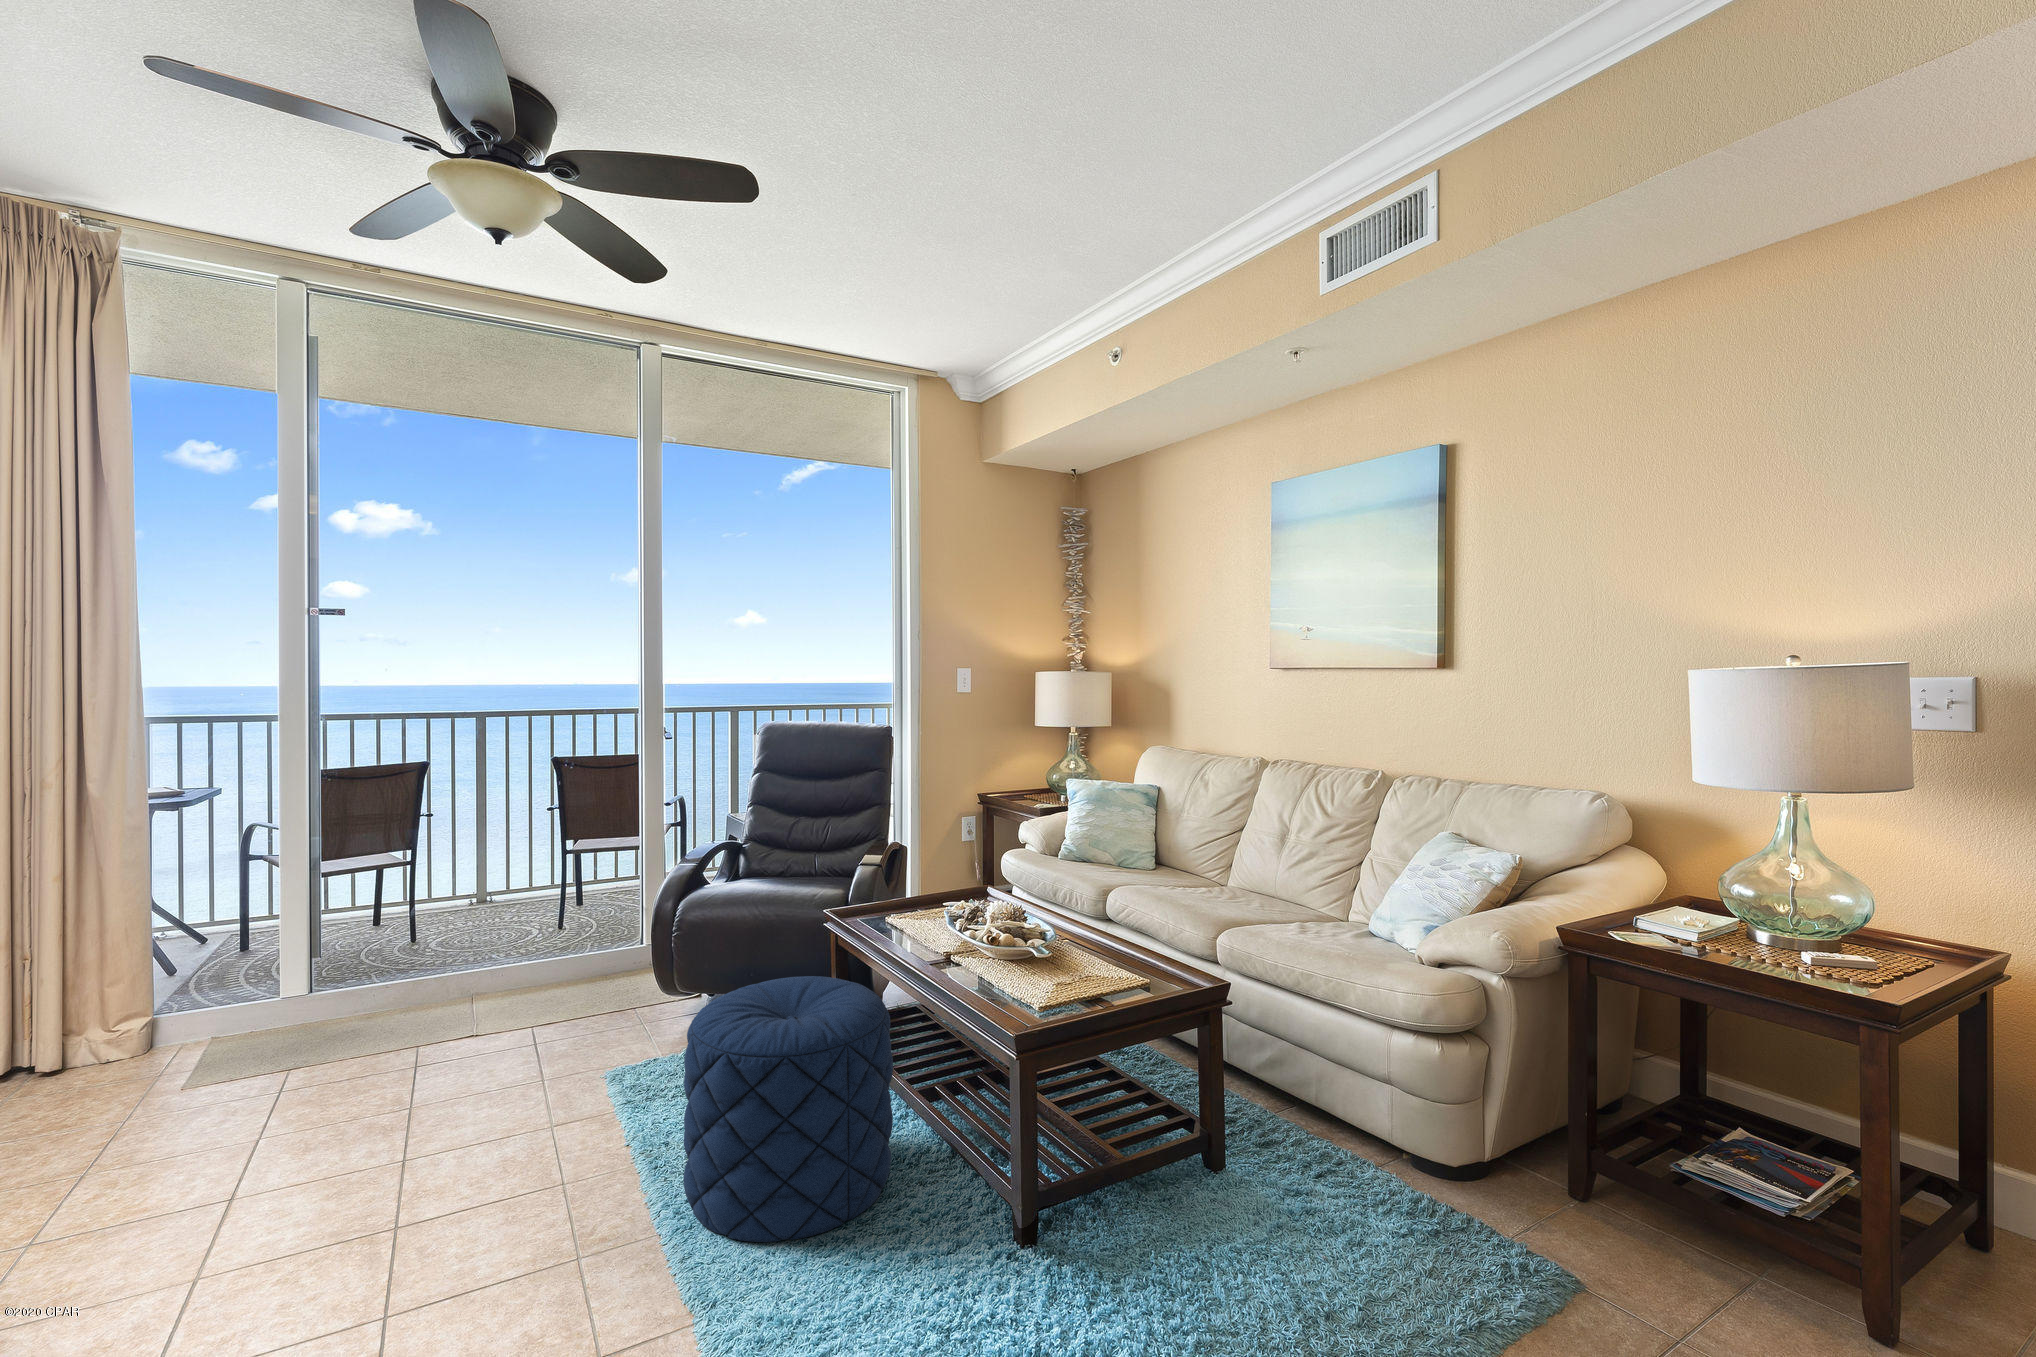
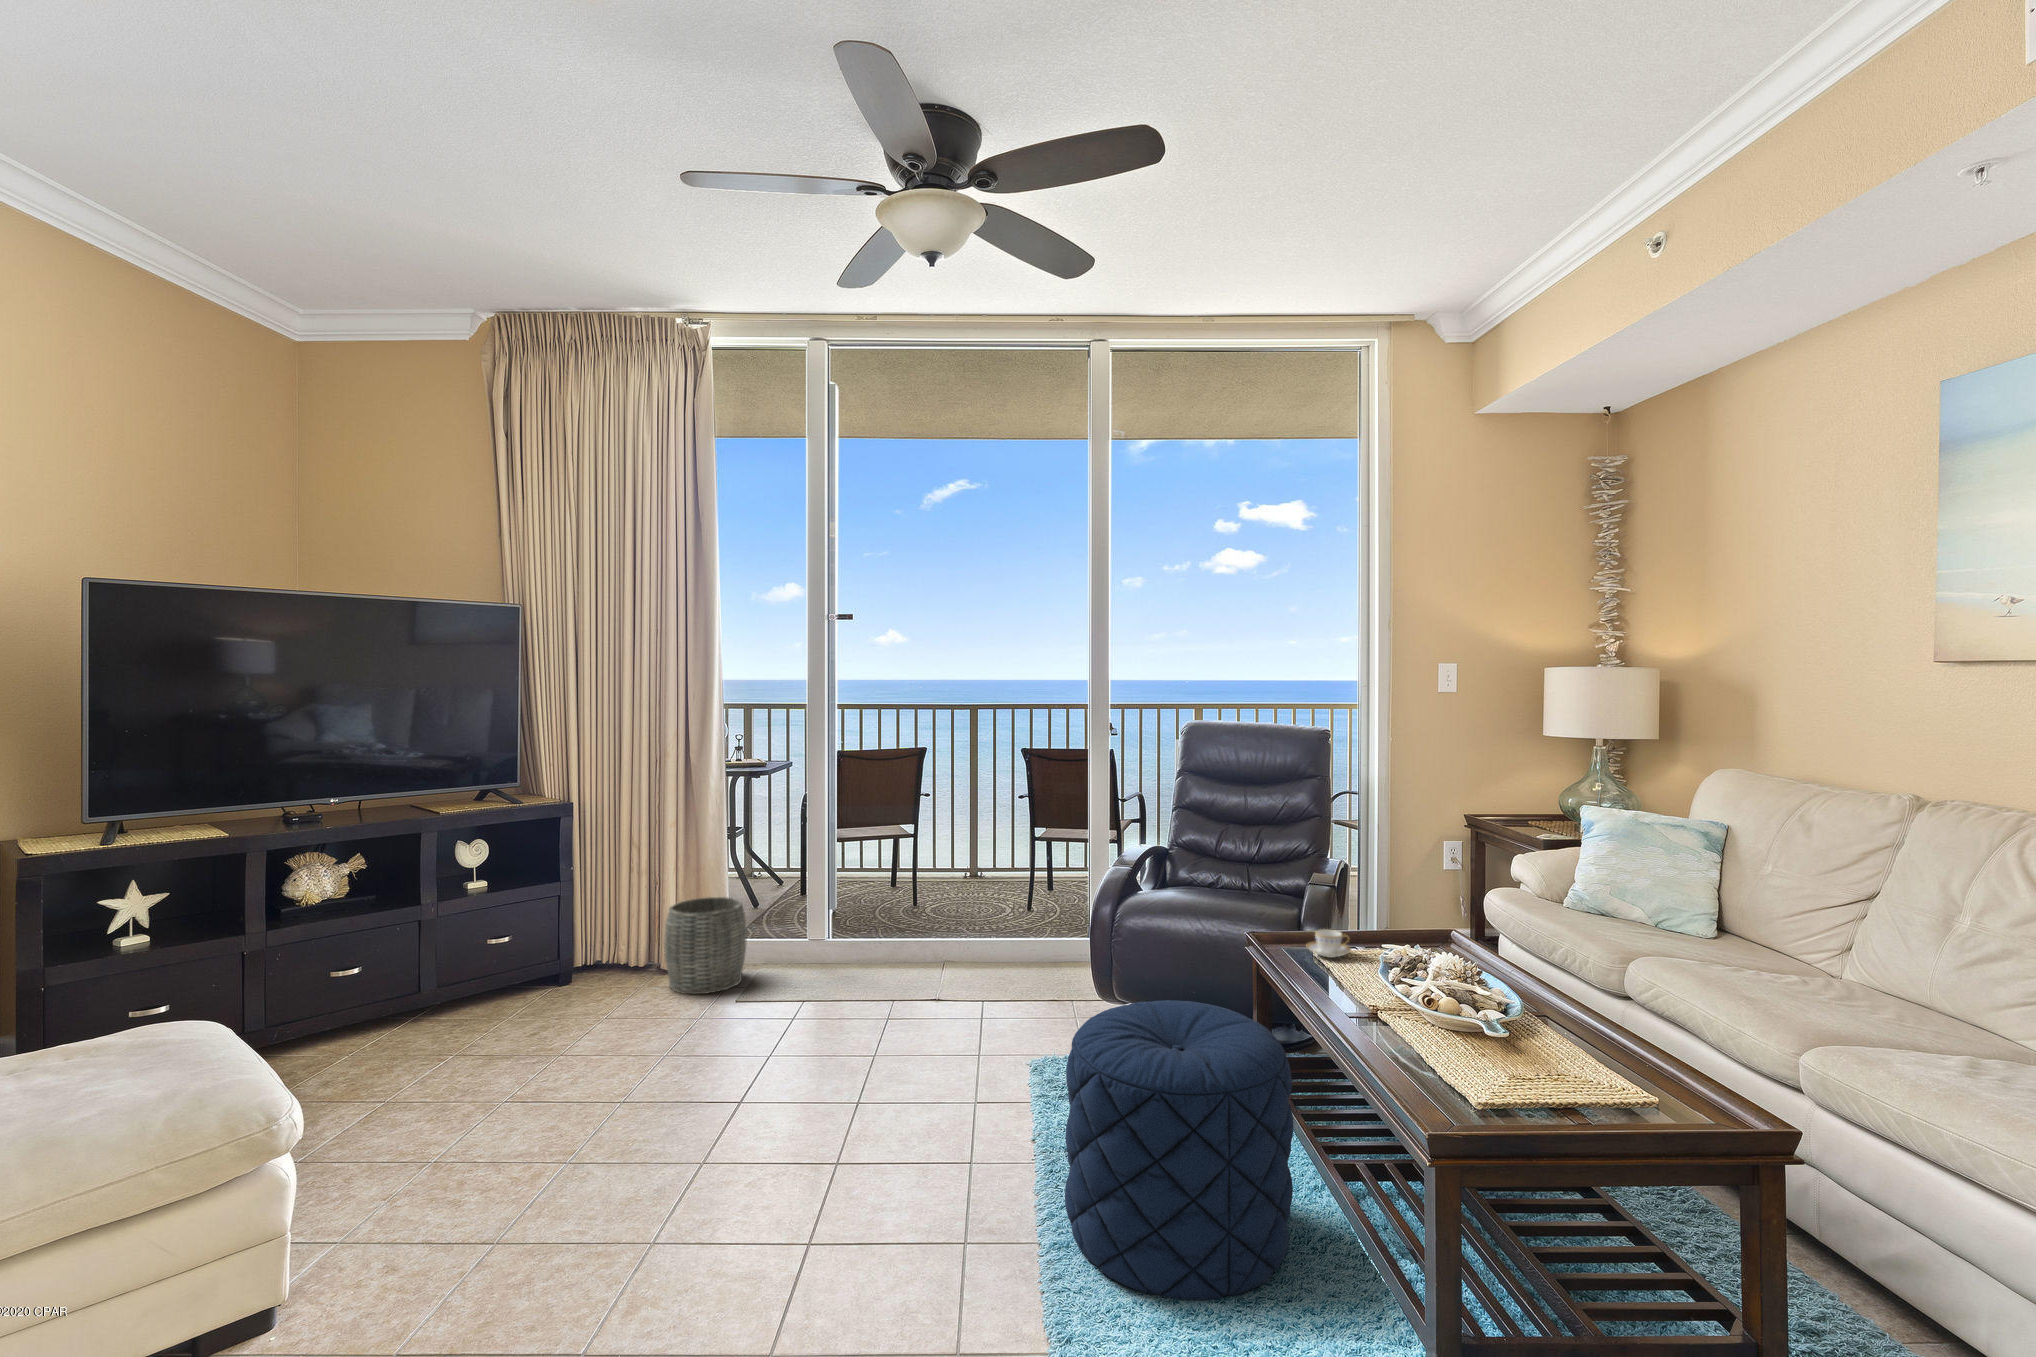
teacup: none [880,898,918,922] -> present [1307,929,1351,958]
woven basket: none [44,967,185,1102] -> present [664,897,746,994]

